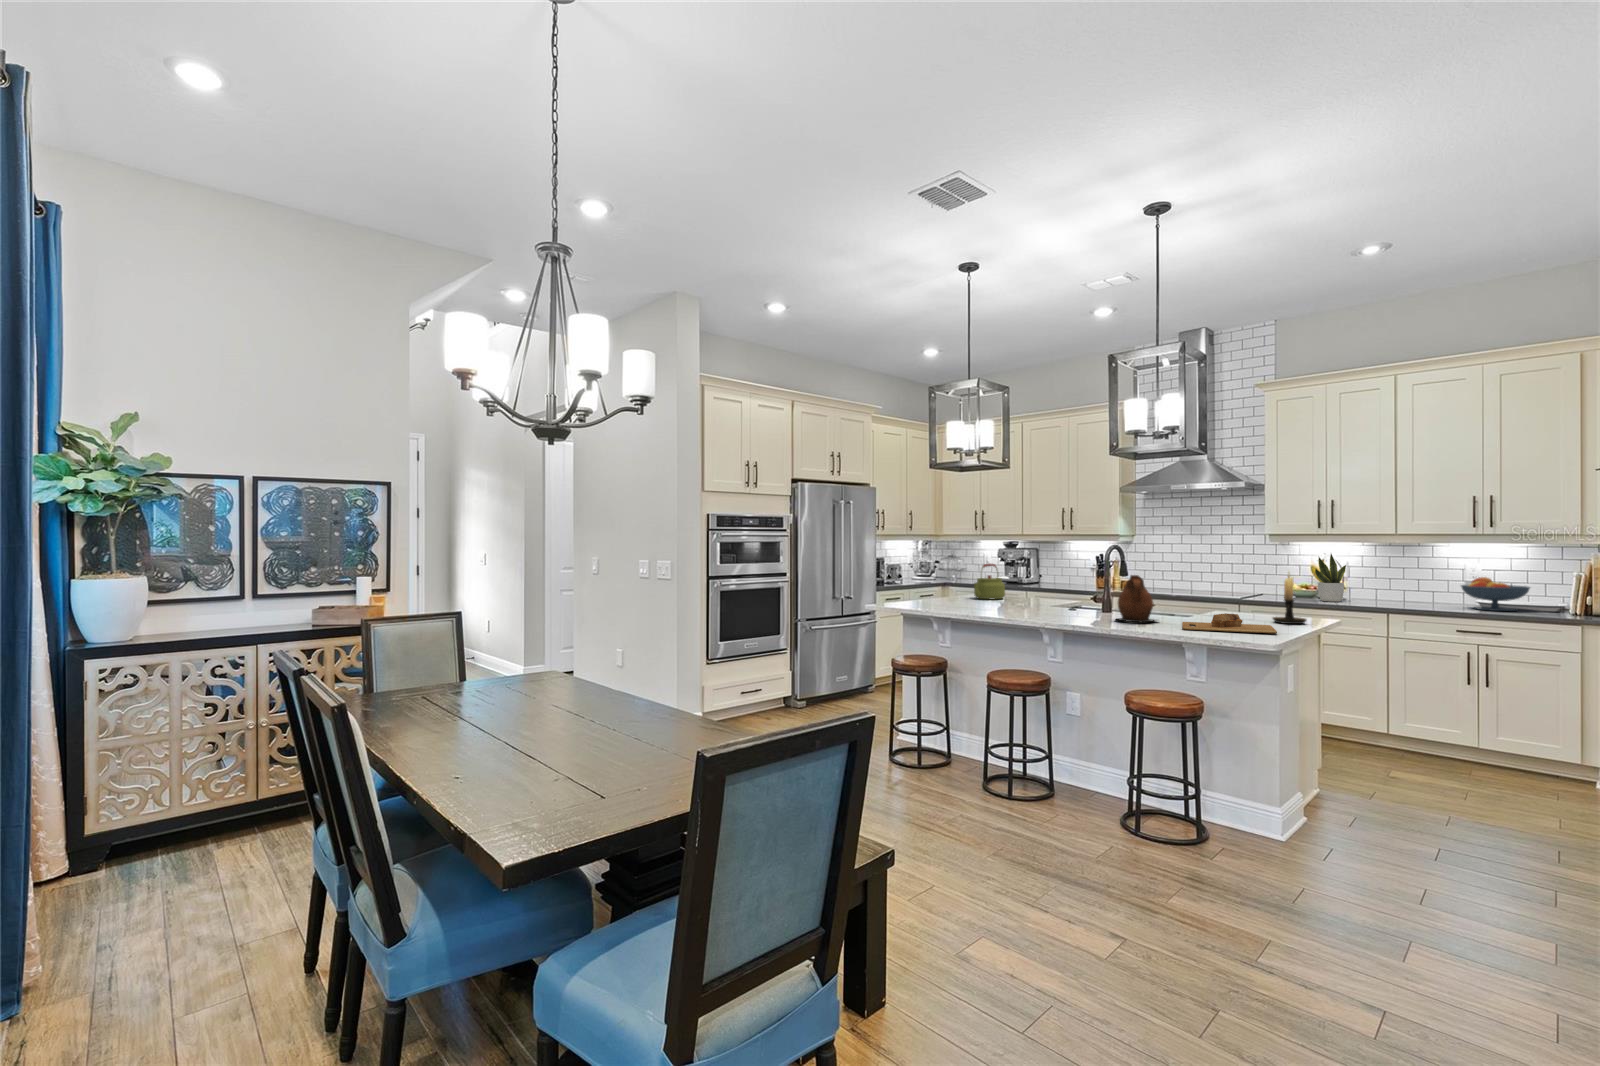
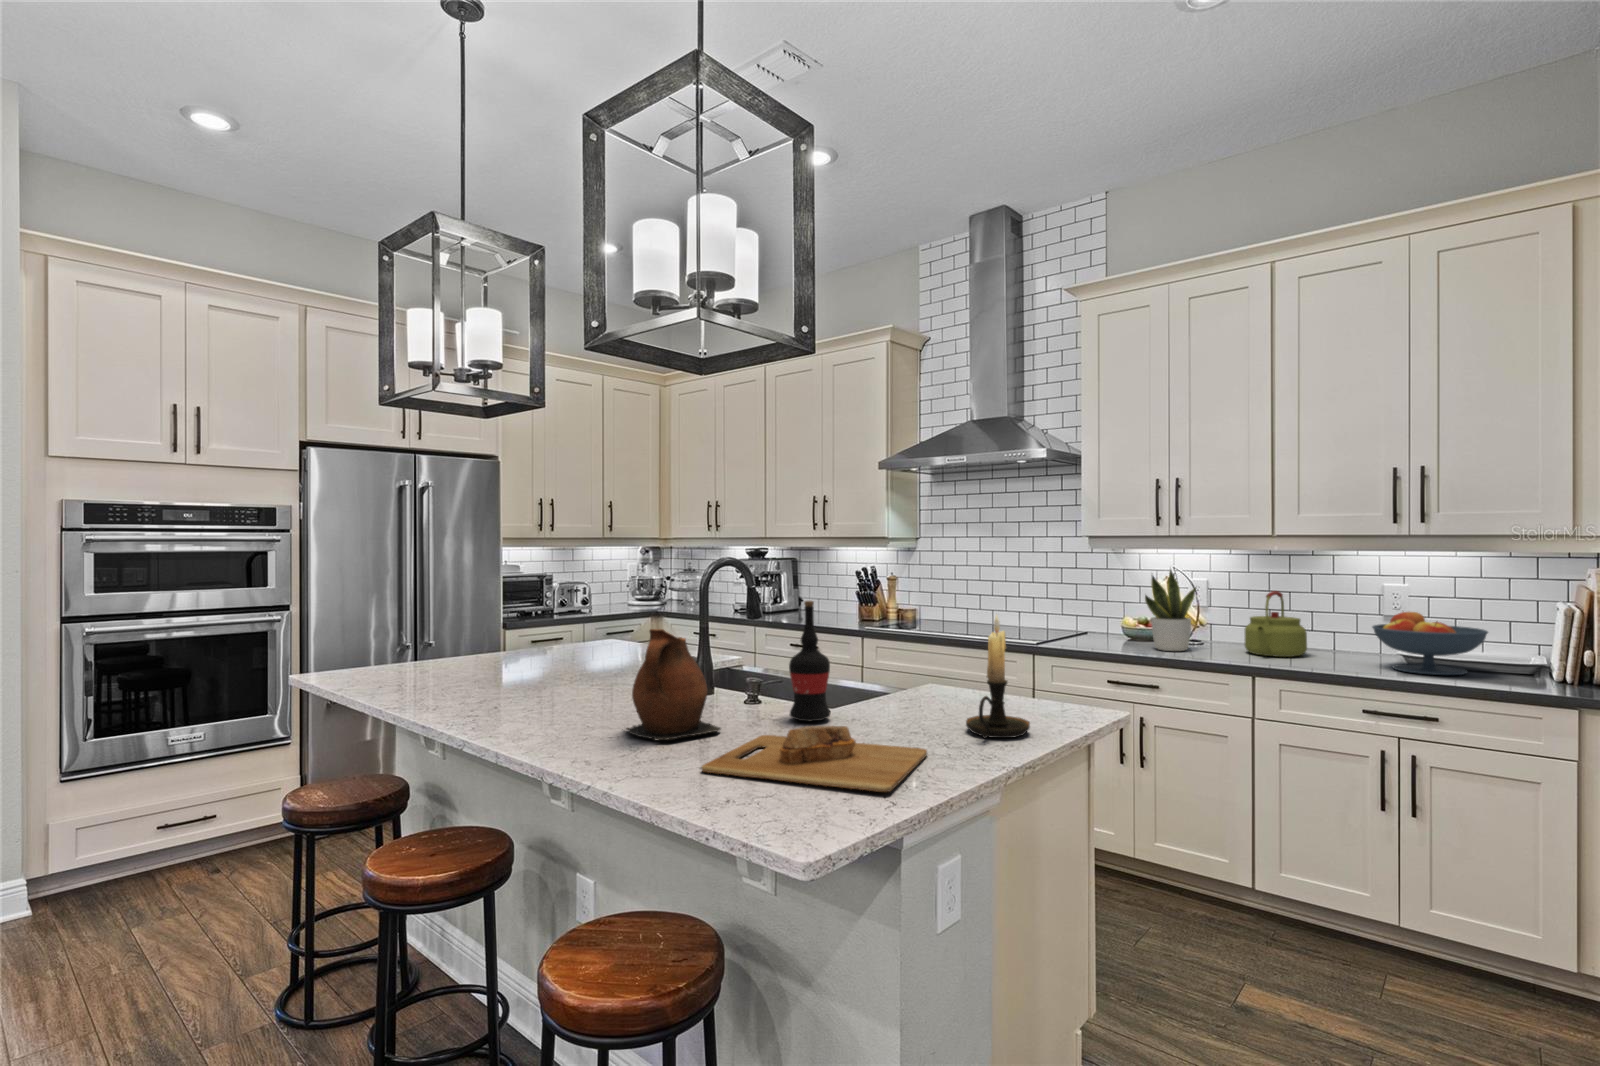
kettle: present [974,564,1005,600] -> present [1245,591,1307,657]
wine bottle: none [1179,564,1201,619] -> present [789,601,831,721]

